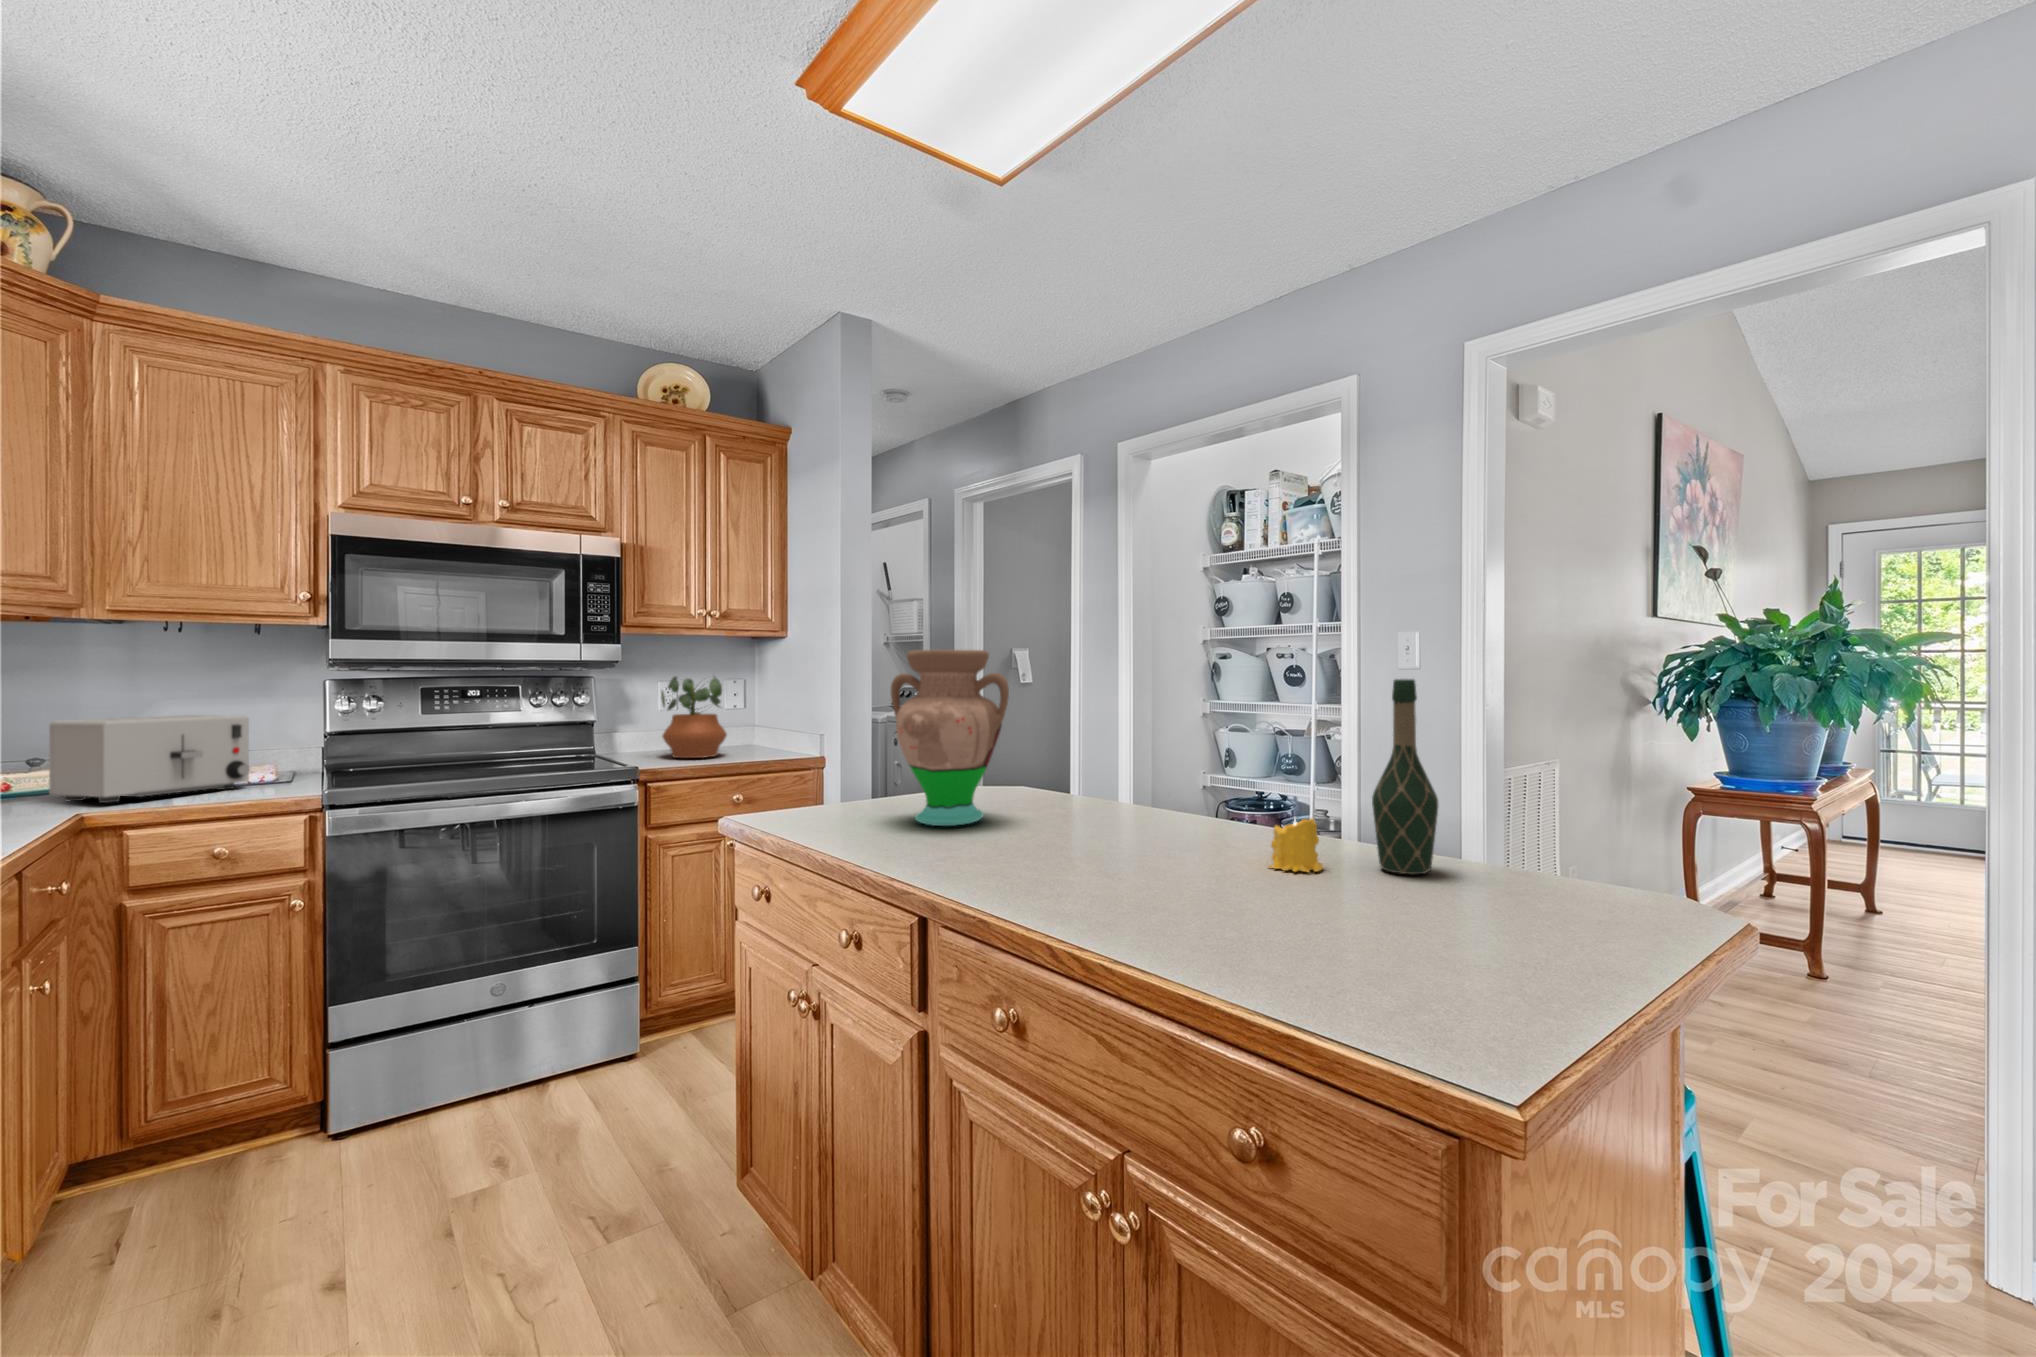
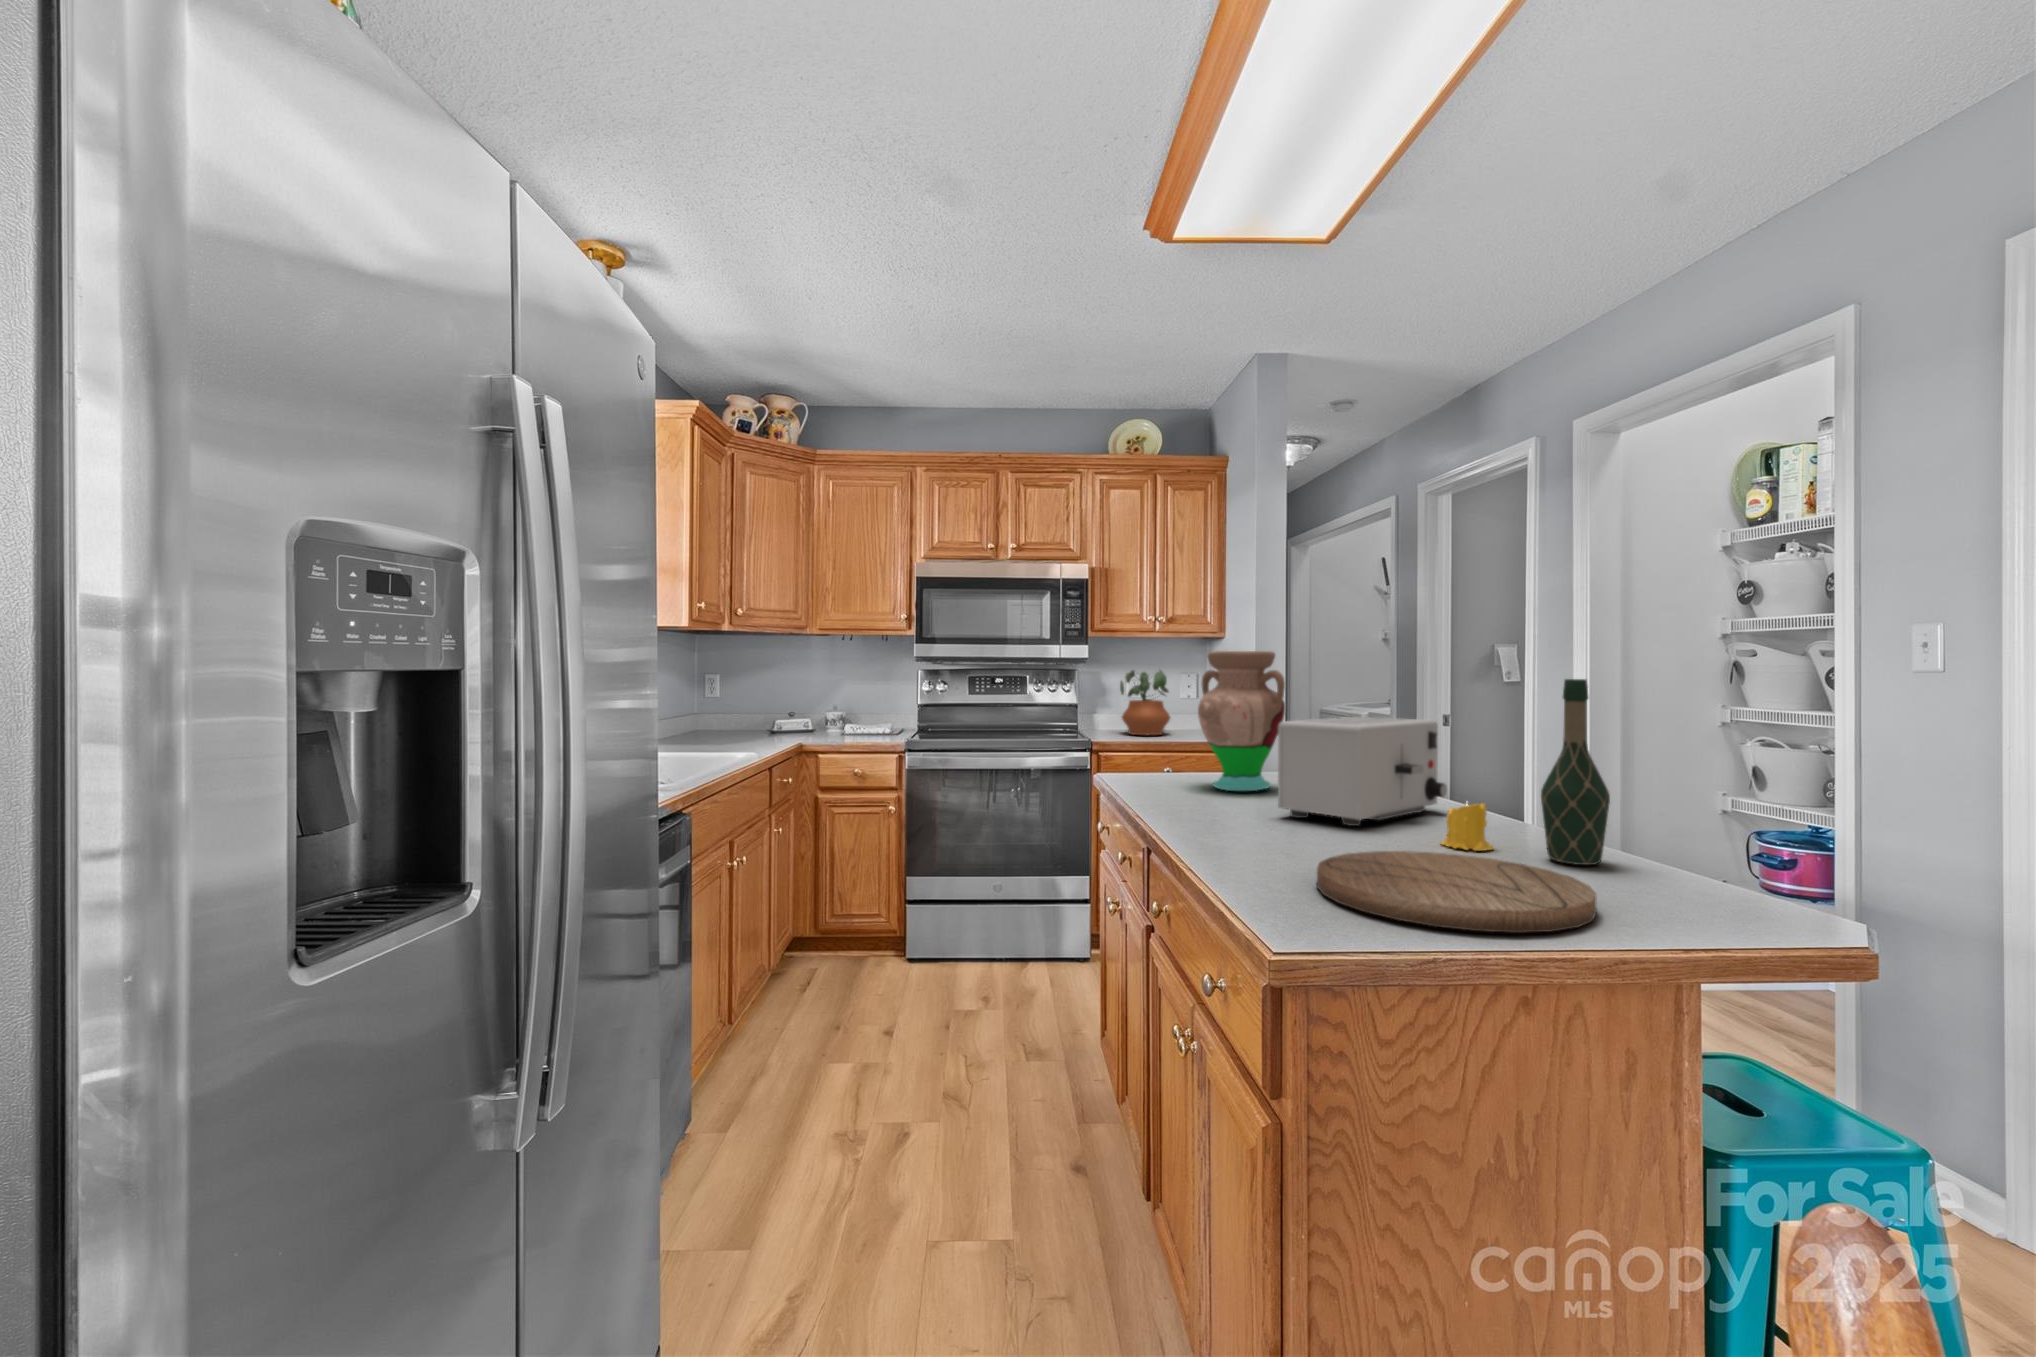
toaster: present [49,715,250,803] -> present [1278,717,1447,826]
cutting board: none [1270,882,1599,992] -> present [1317,851,1596,933]

